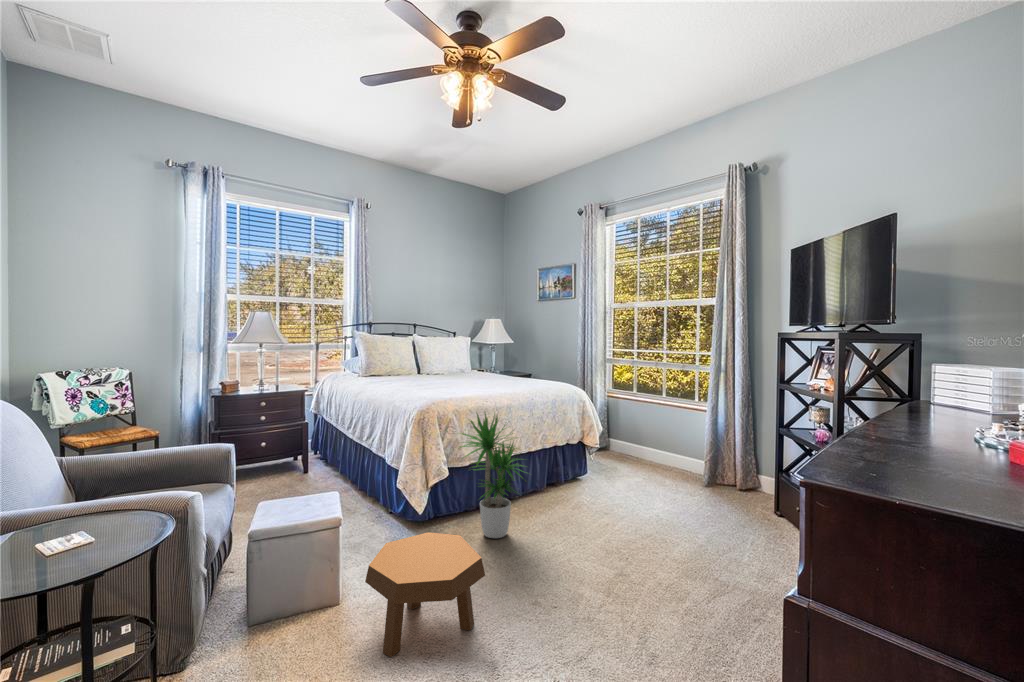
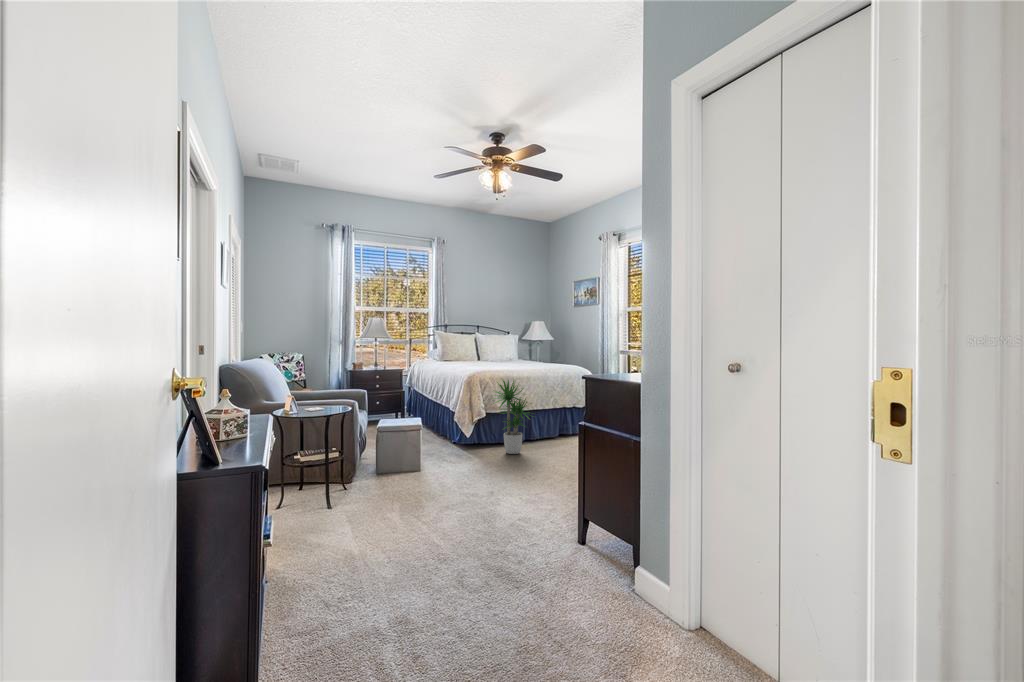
footstool: present [365,532,485,657] -> none [433,437,492,483]

